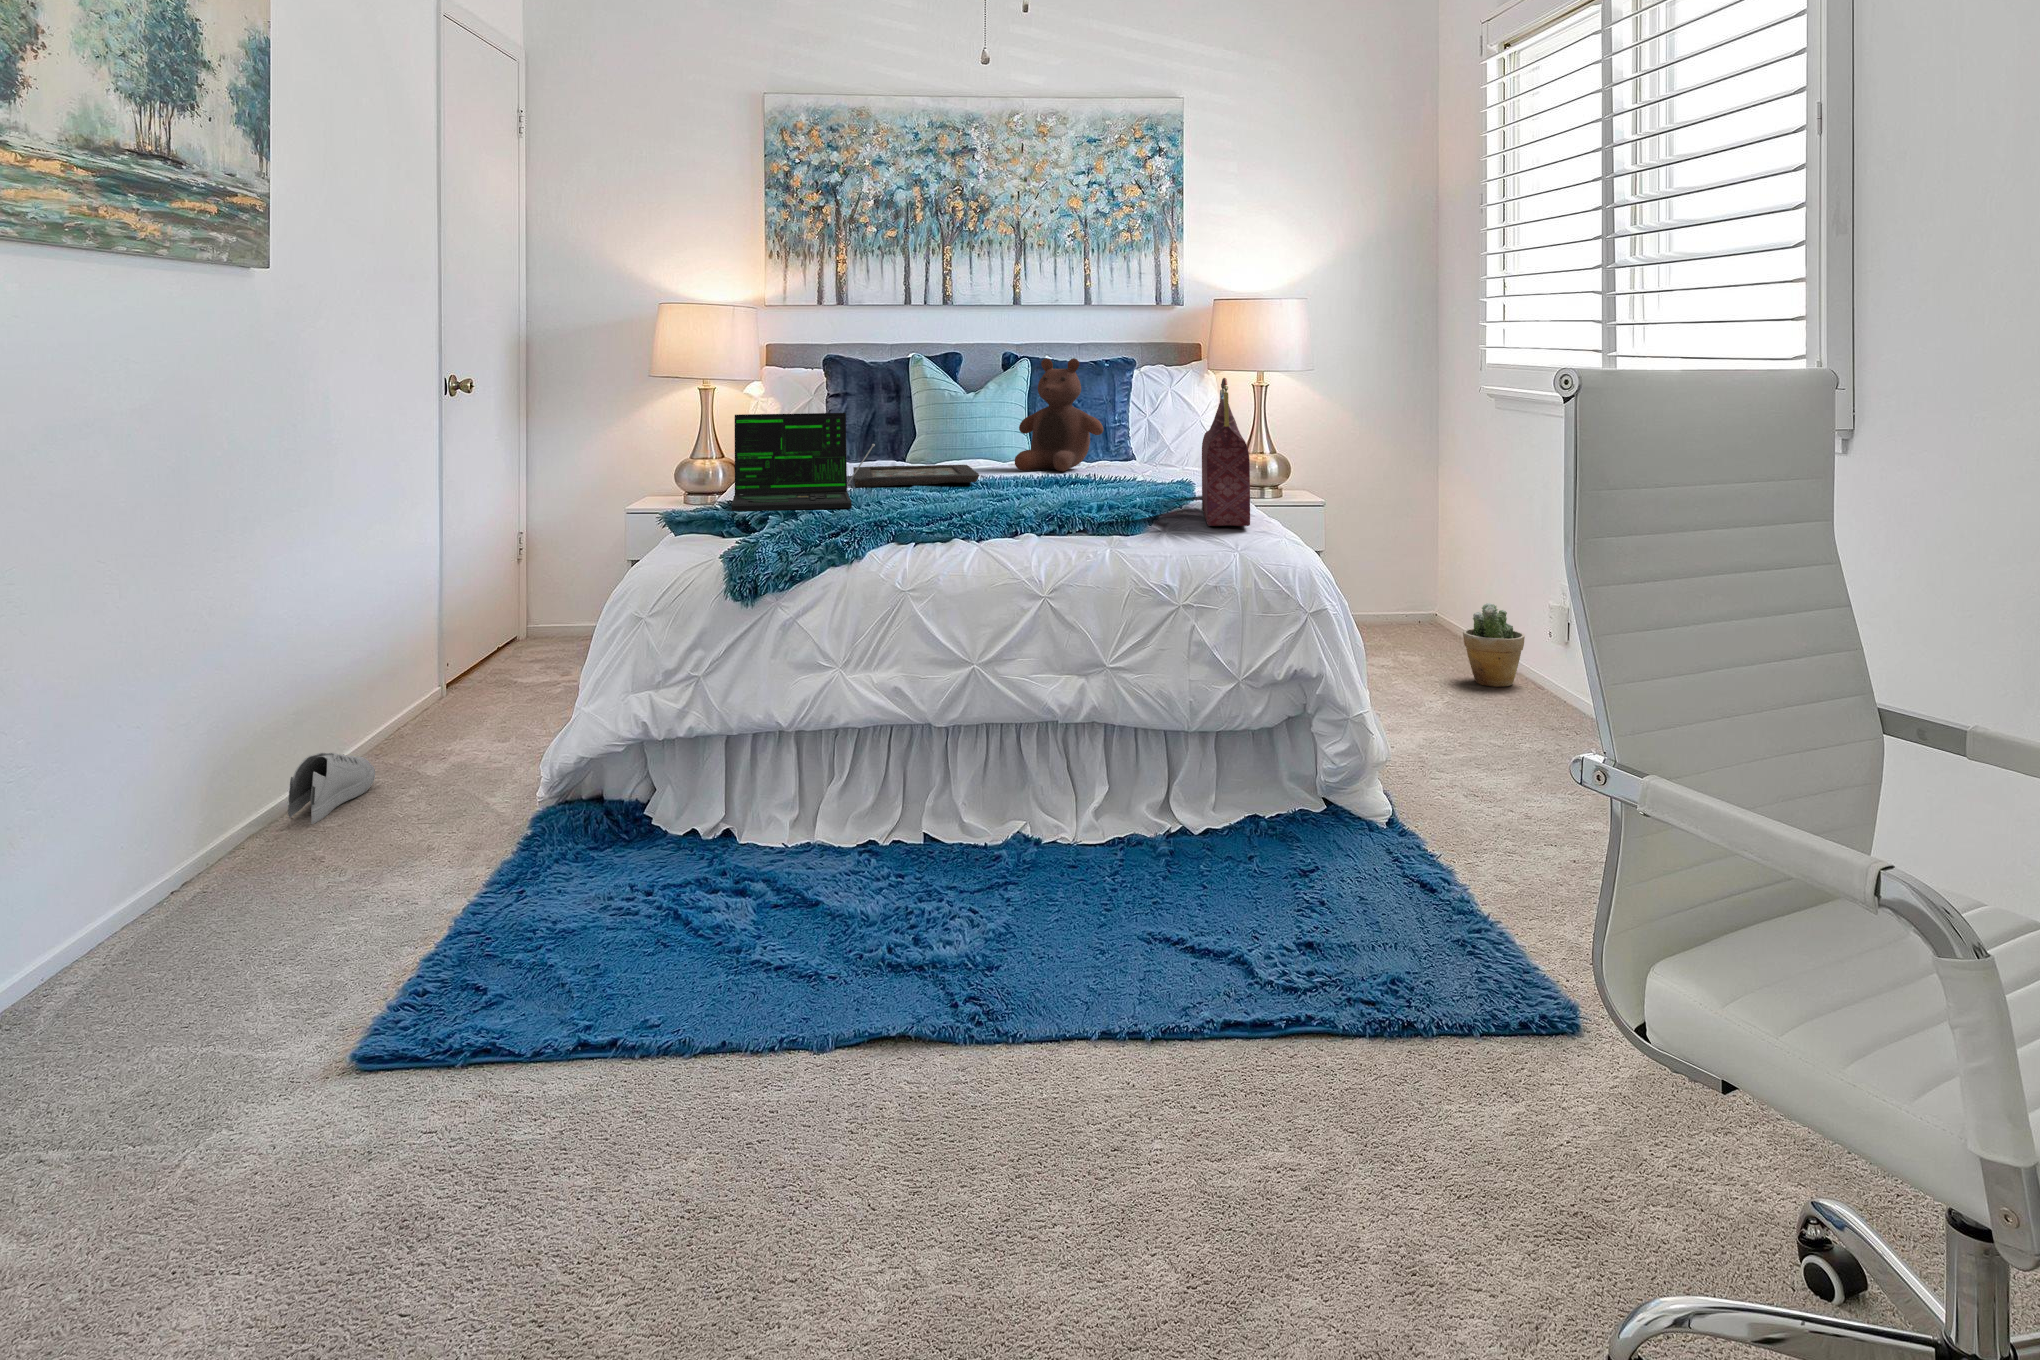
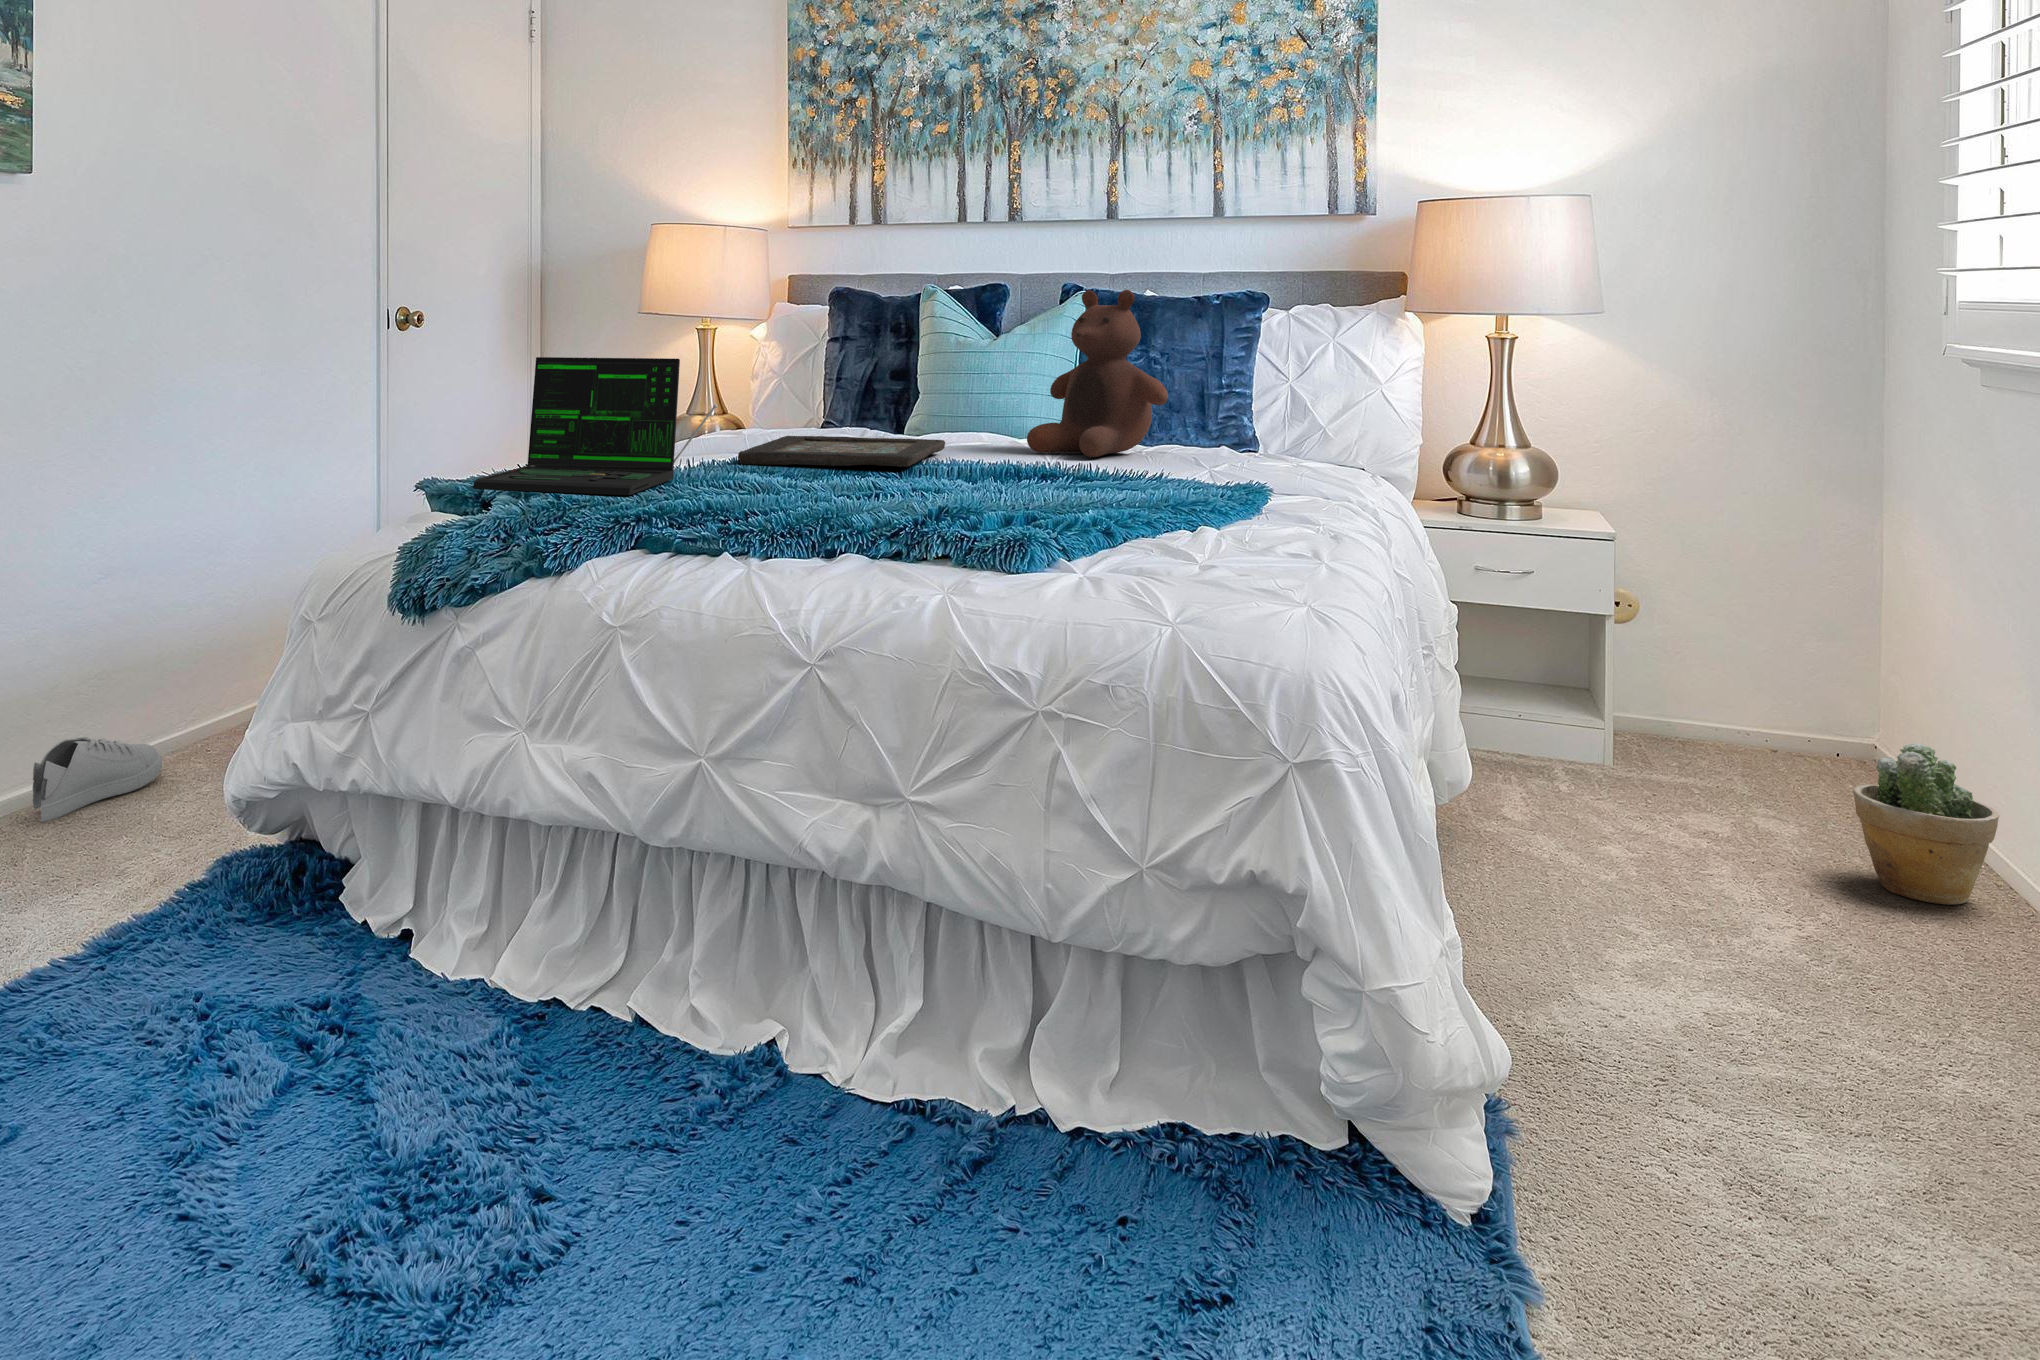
handbag: present [1202,378,1250,526] -> none [1178,313,1299,575]

